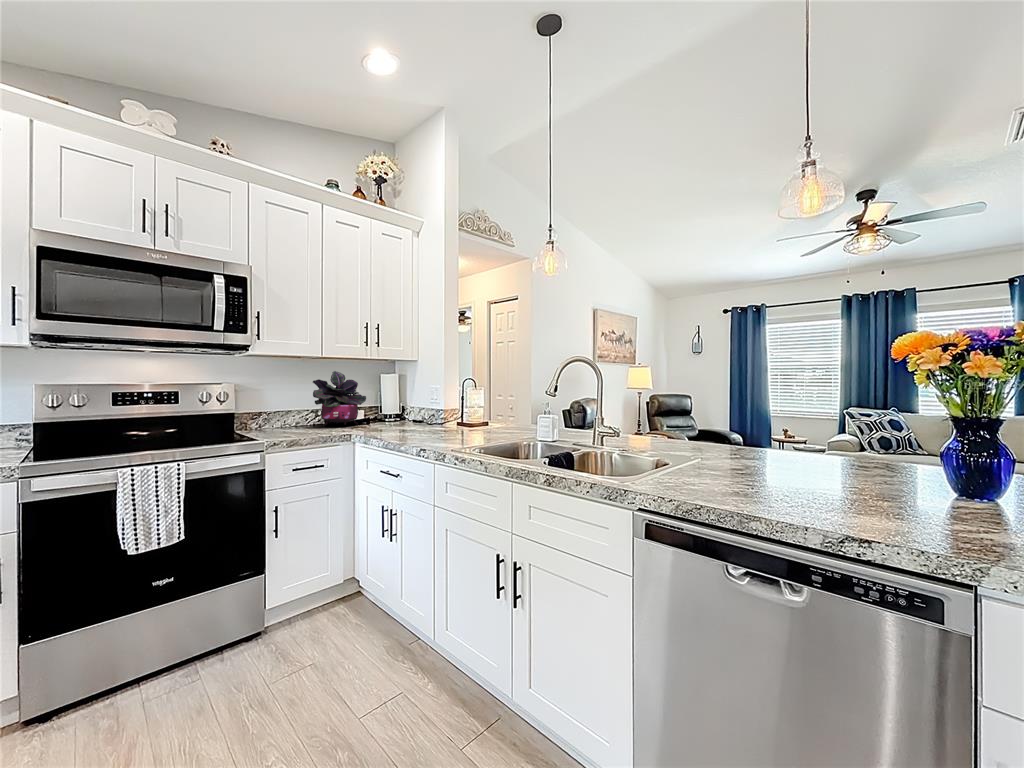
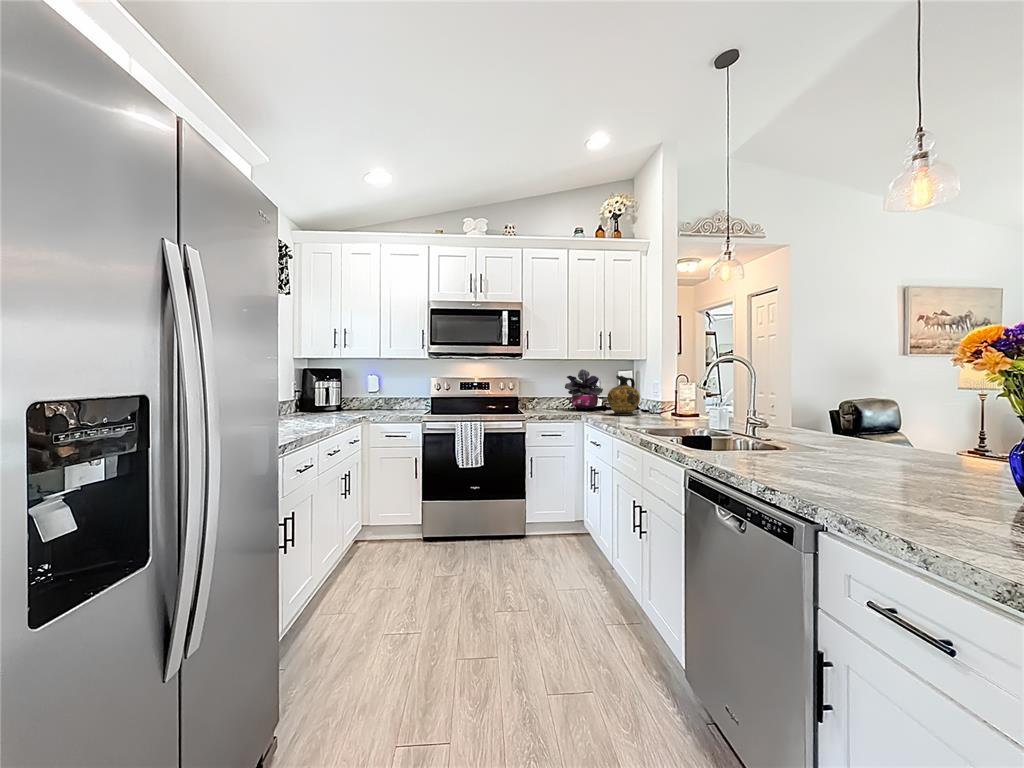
ceramic jug: none [382,379,423,429] -> present [607,375,640,415]

